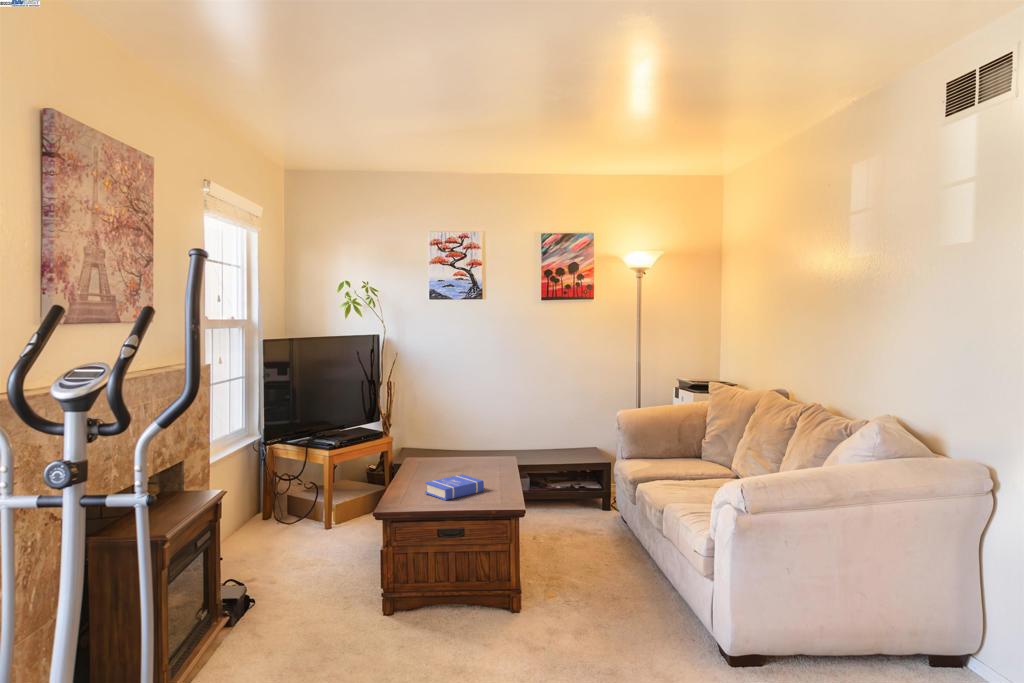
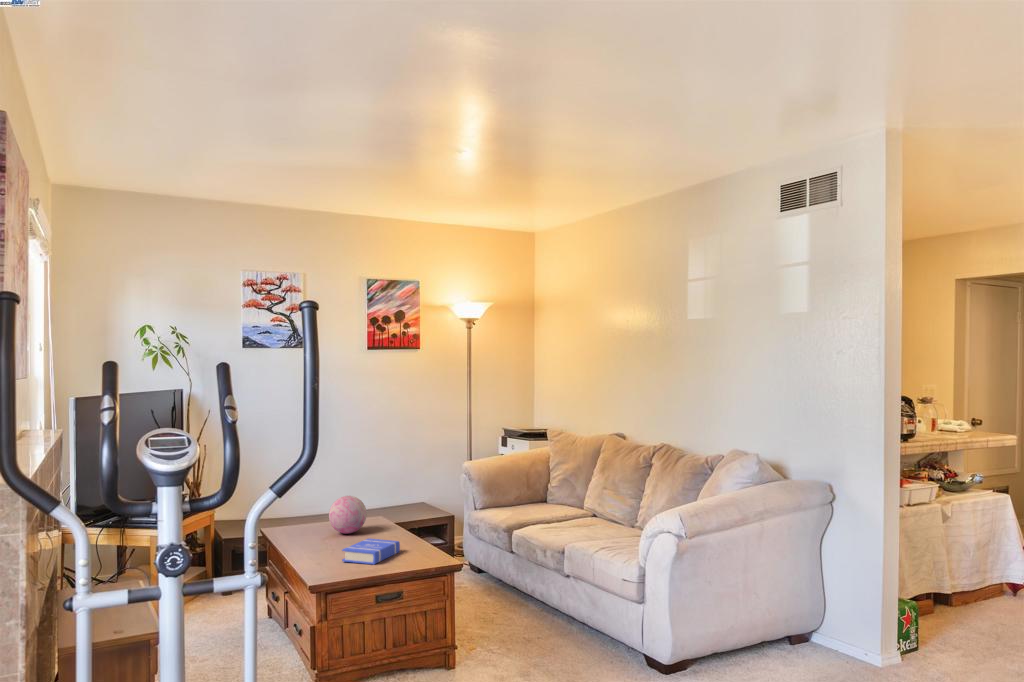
decorative orb: none [453,432,487,467] -> present [329,496,367,534]

